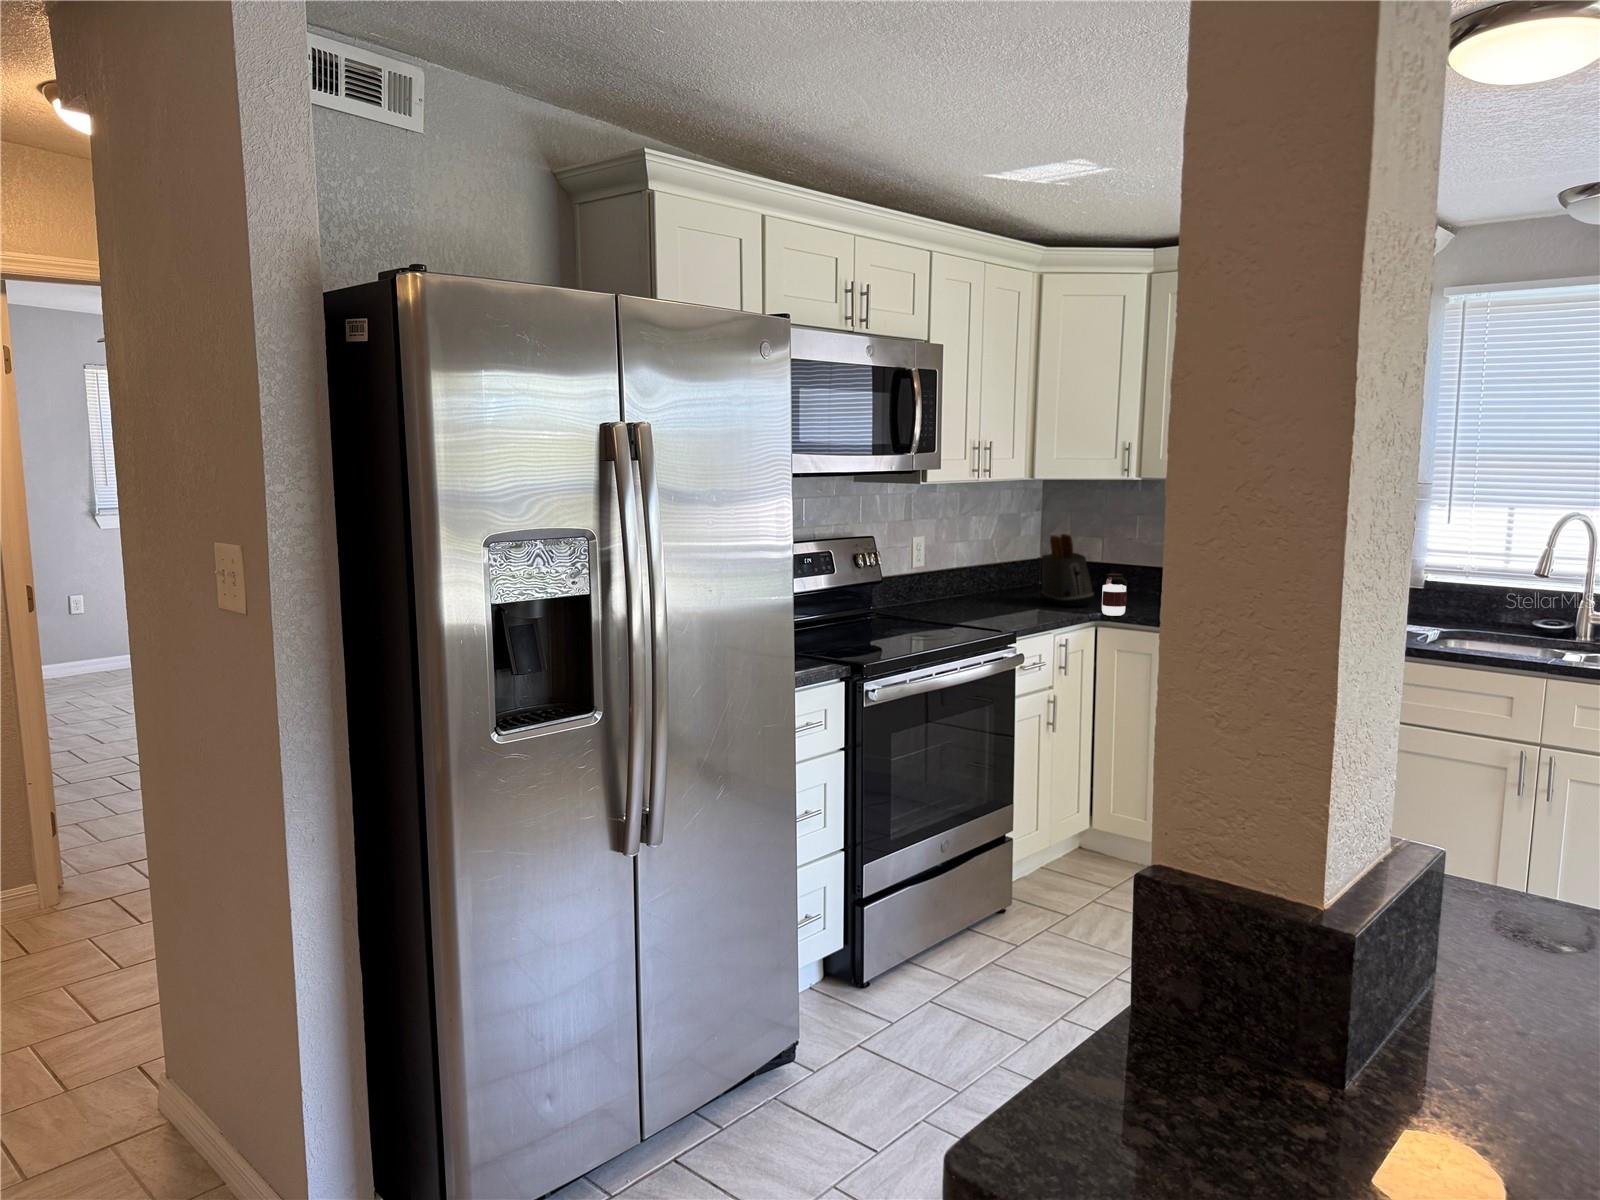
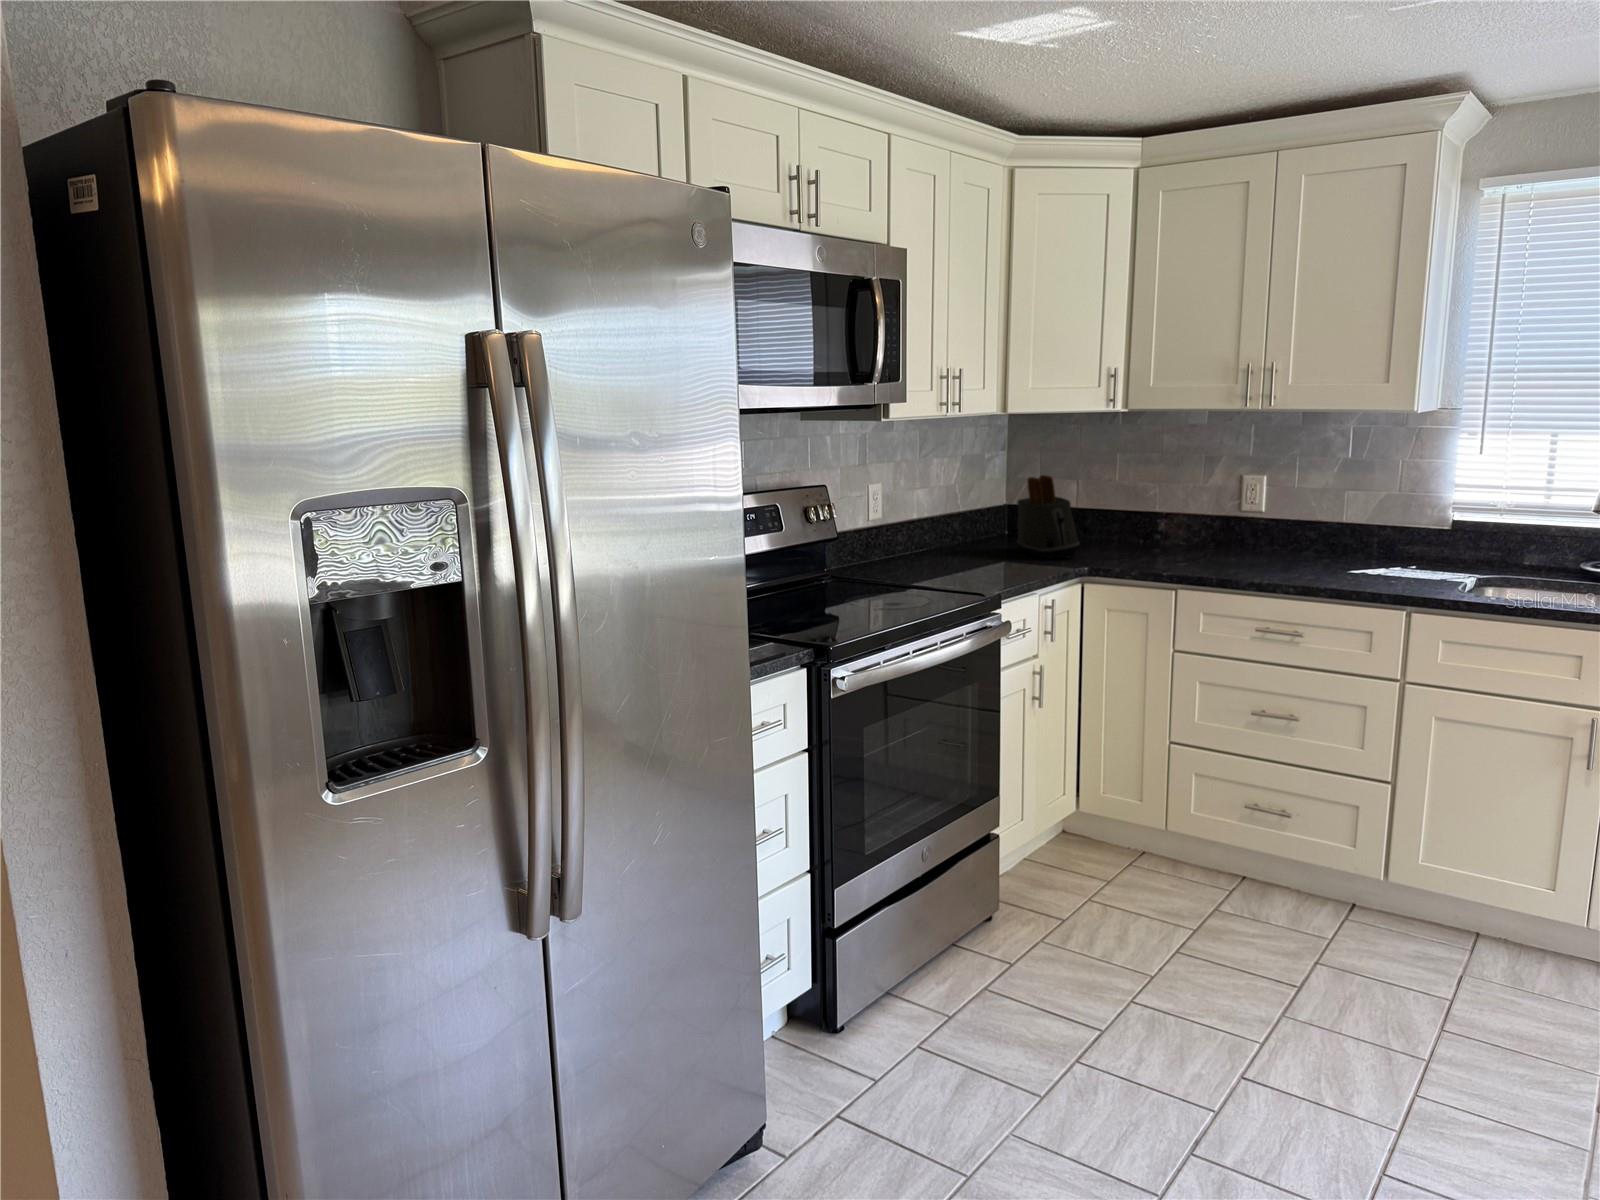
jar: present [1102,573,1127,616] -> none [1092,520,1122,570]

